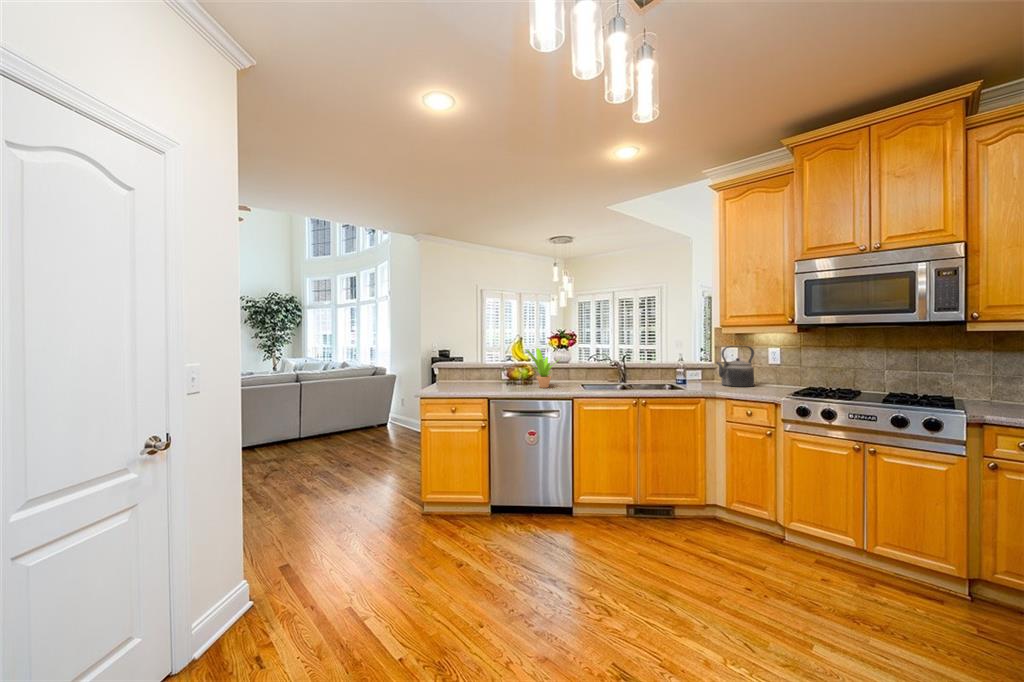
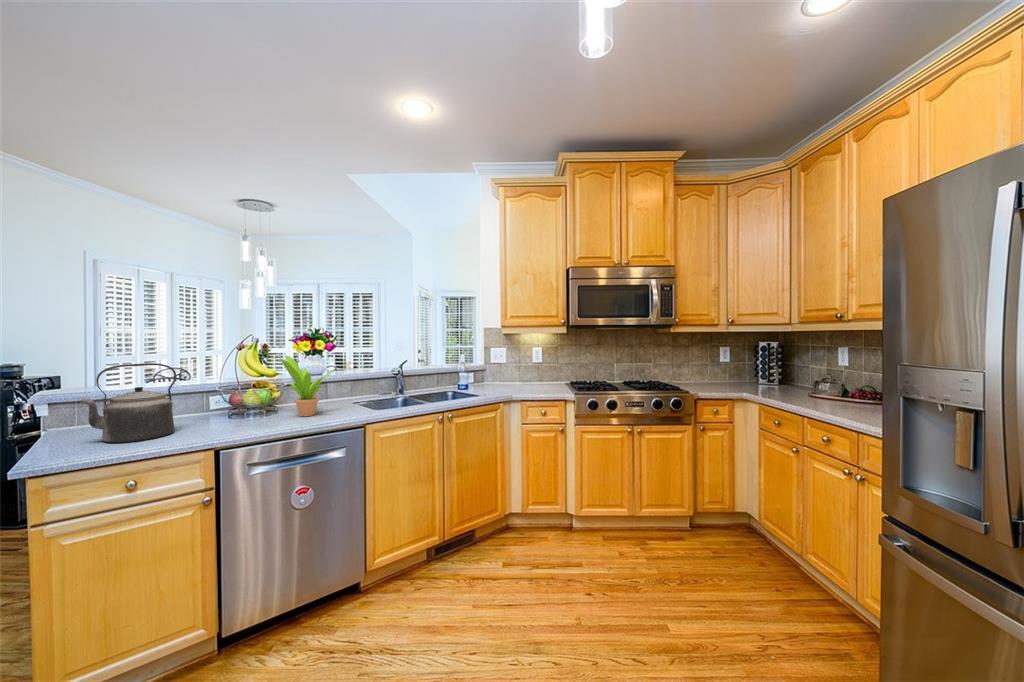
kettle: present [717,345,755,387] -> present [80,363,176,443]

